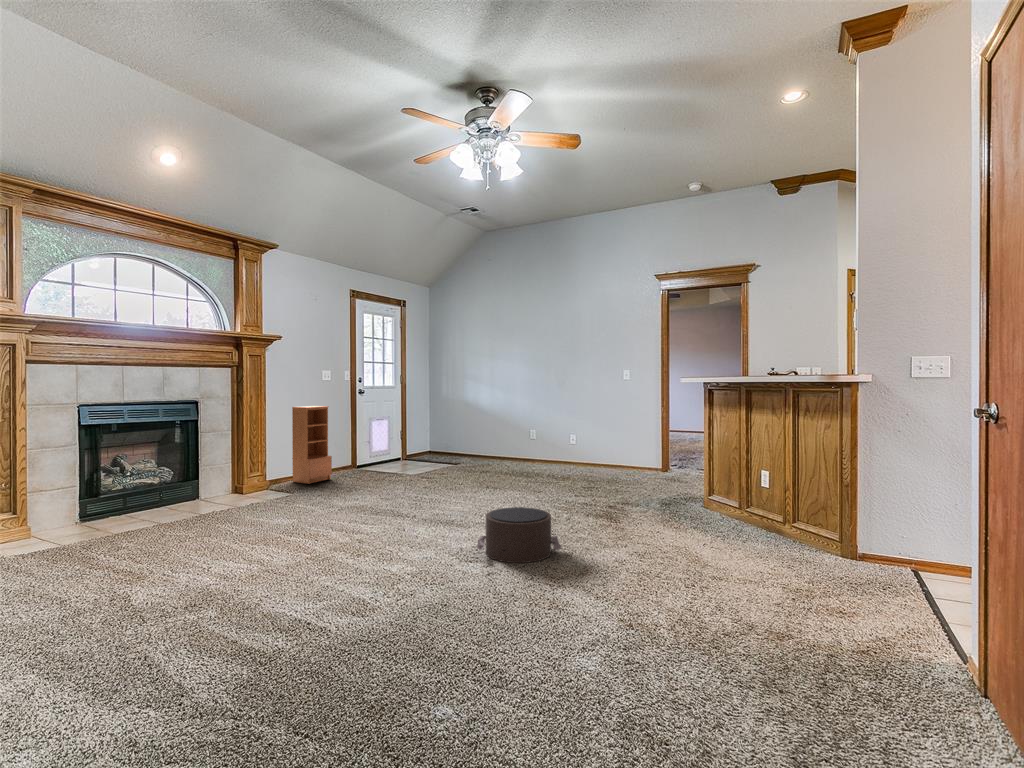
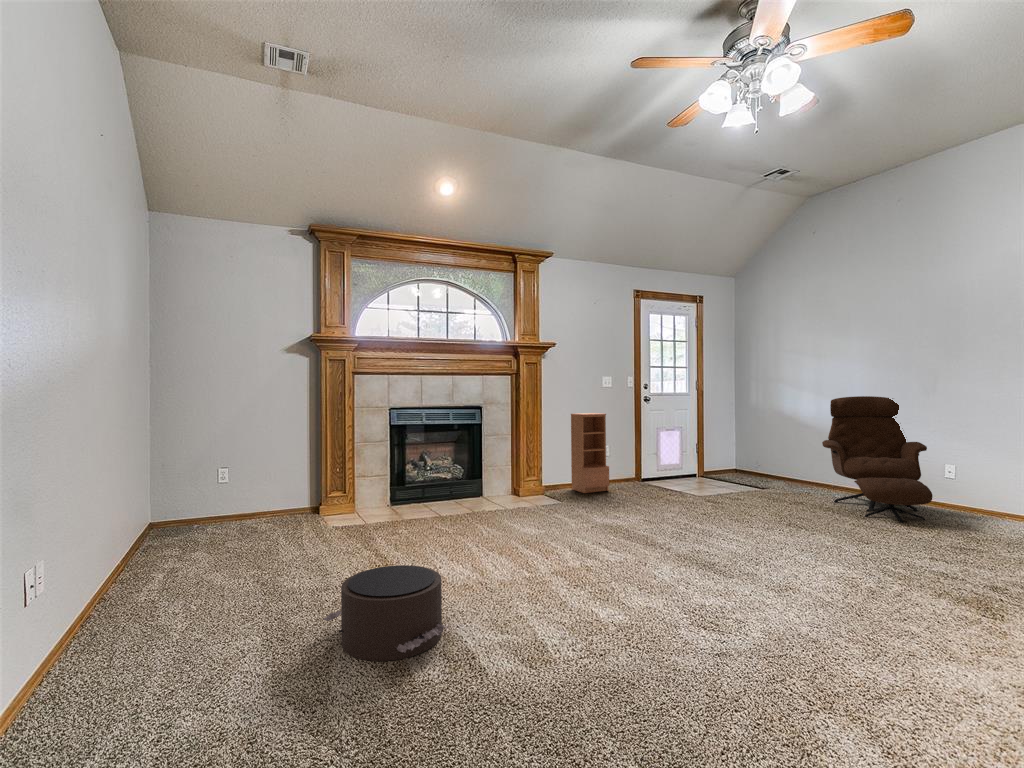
lounge chair: none [501,389,570,478] -> present [822,396,933,523]
pouf: present [477,507,561,563] -> present [323,565,448,661]

